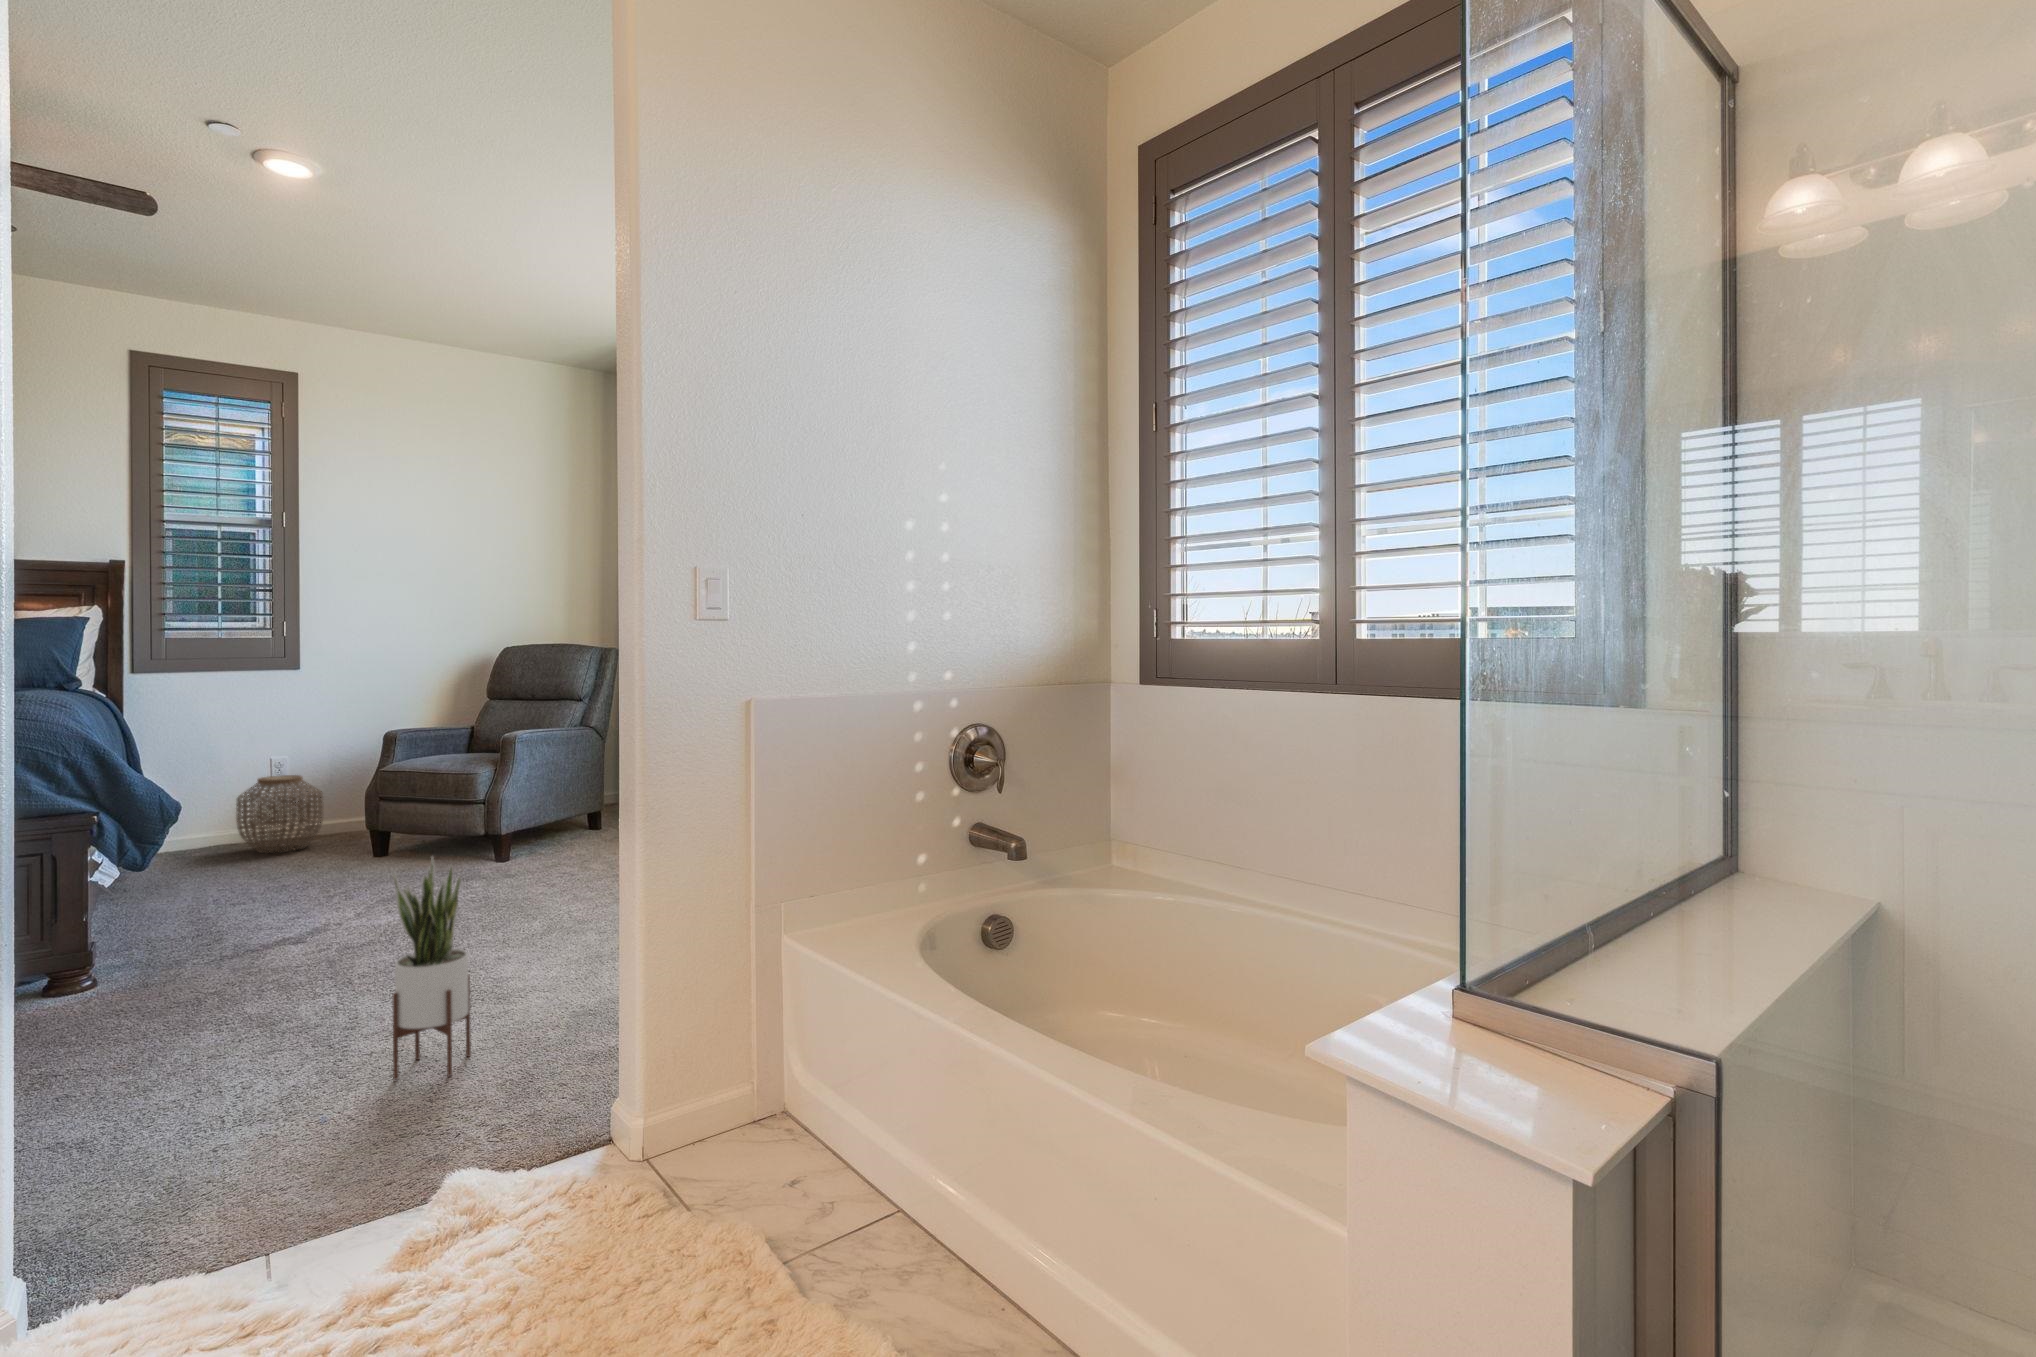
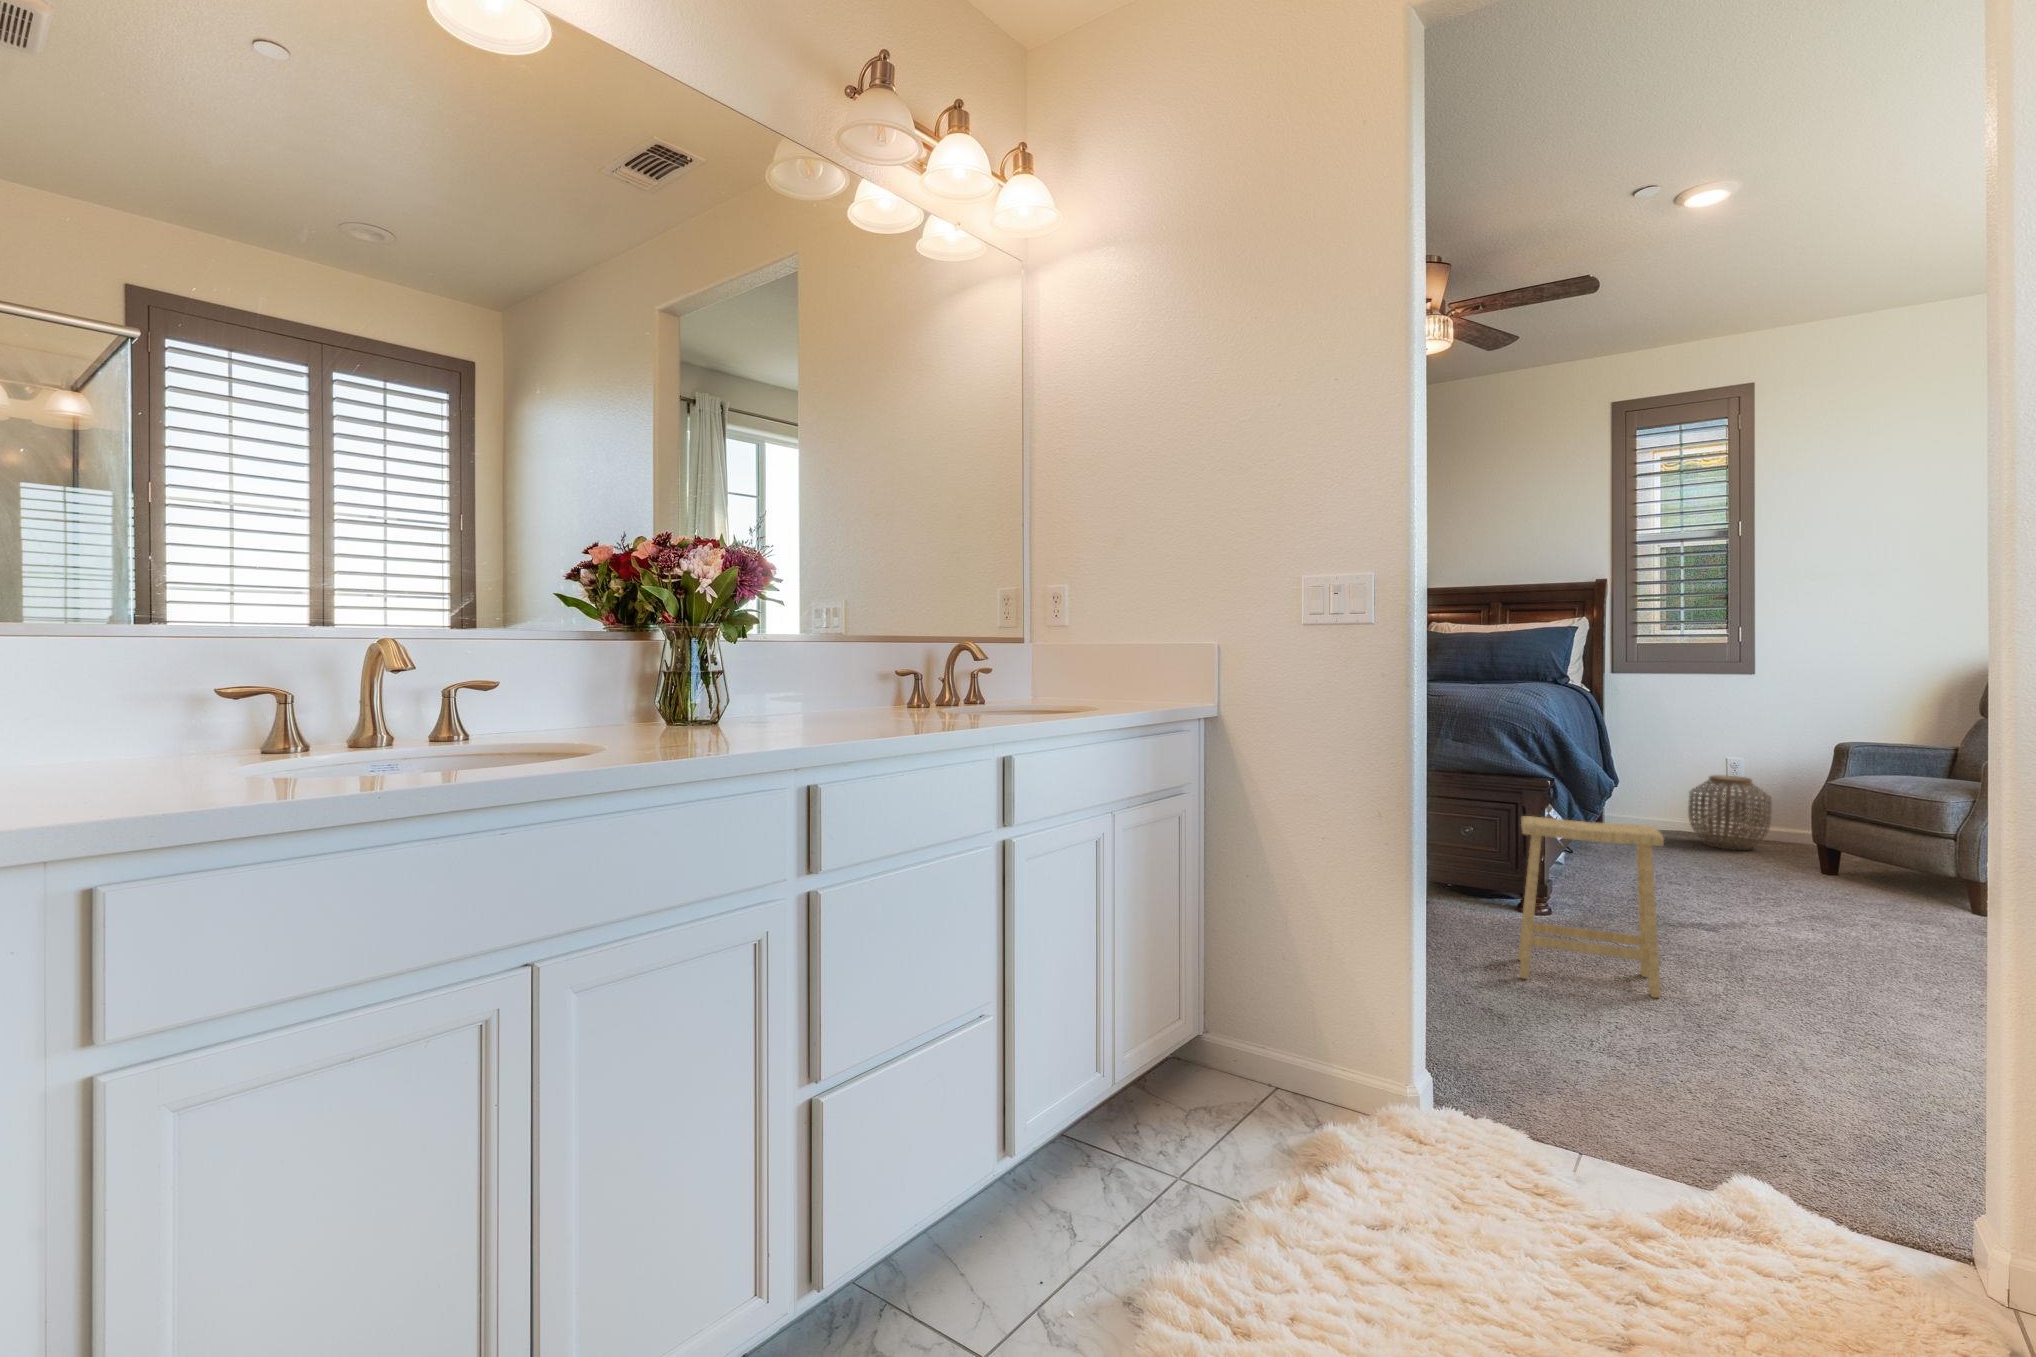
footstool: none [79,848,284,1078] -> present [1518,816,1664,998]
potted plant: present [391,857,471,1080] -> none [1739,861,1835,1097]

